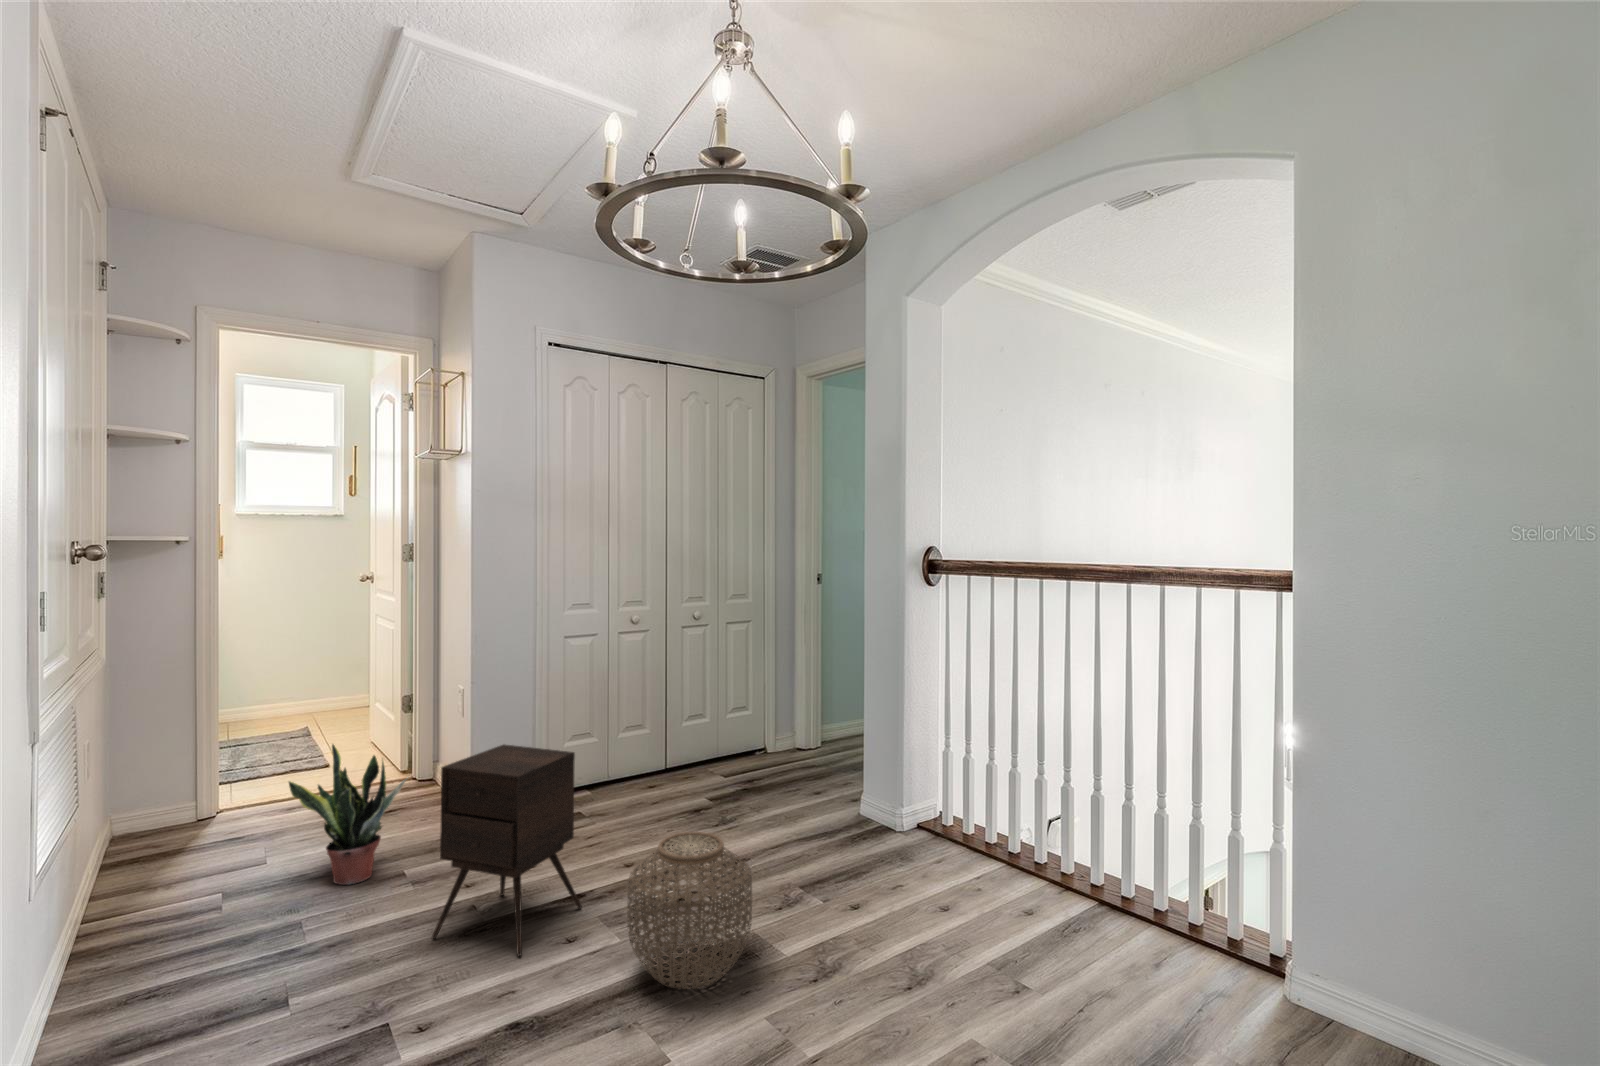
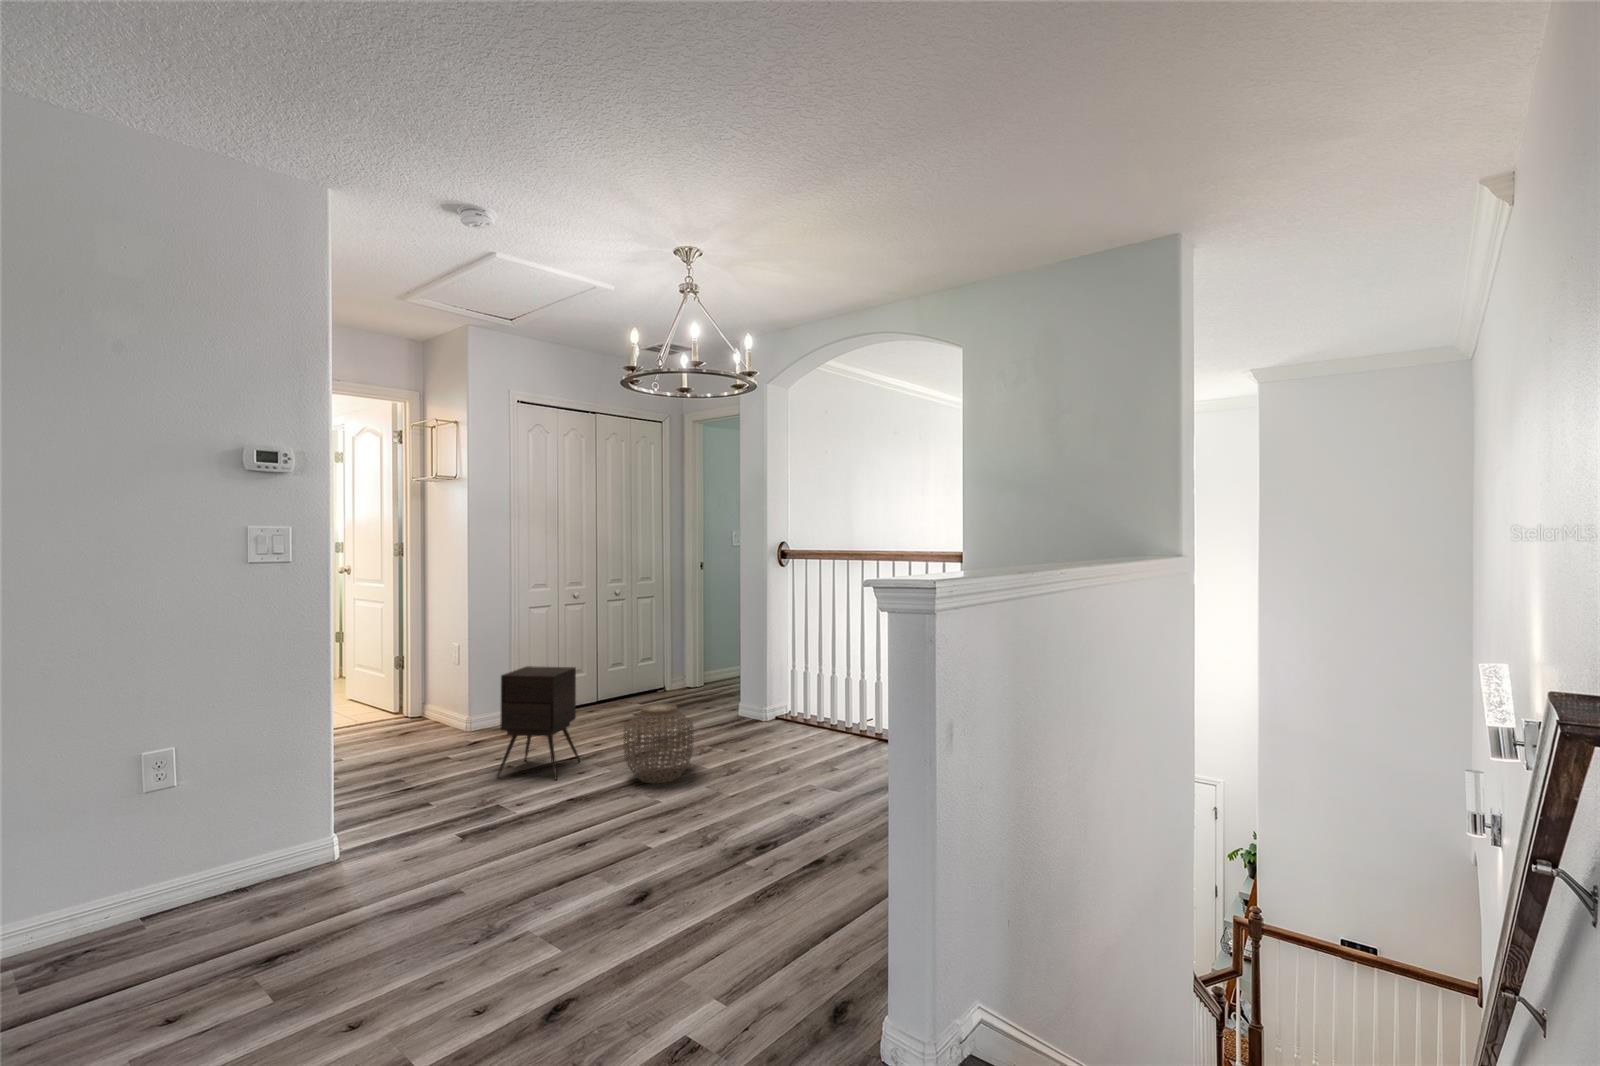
potted plant: present [289,744,408,885] -> none [381,674,453,763]

